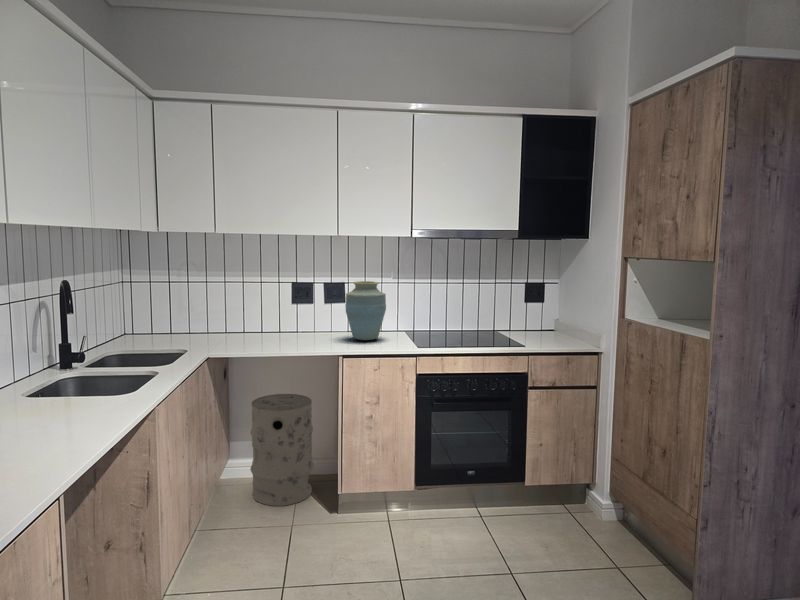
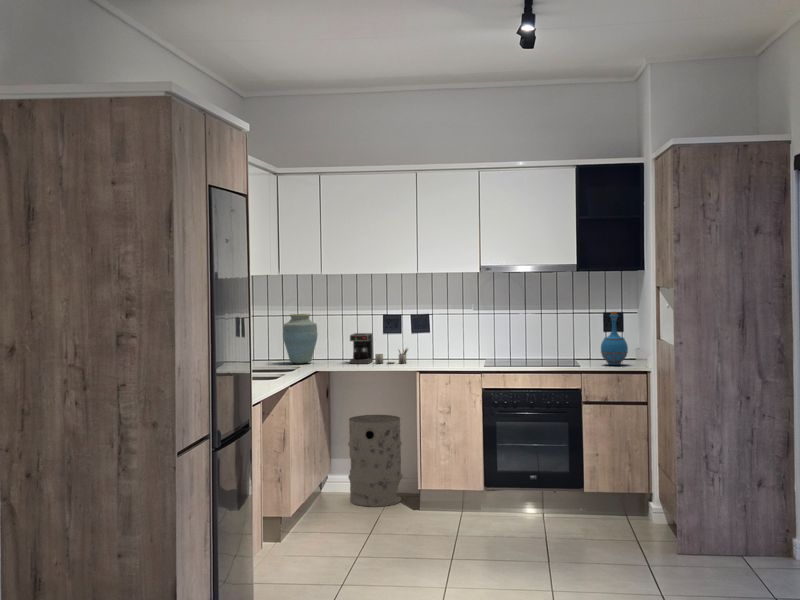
vase: present [346,281,386,341] -> present [283,314,317,364]
bottle: none [542,284,573,344] -> present [601,312,628,365]
coffee maker: none [253,303,323,341] -> present [350,333,408,364]

